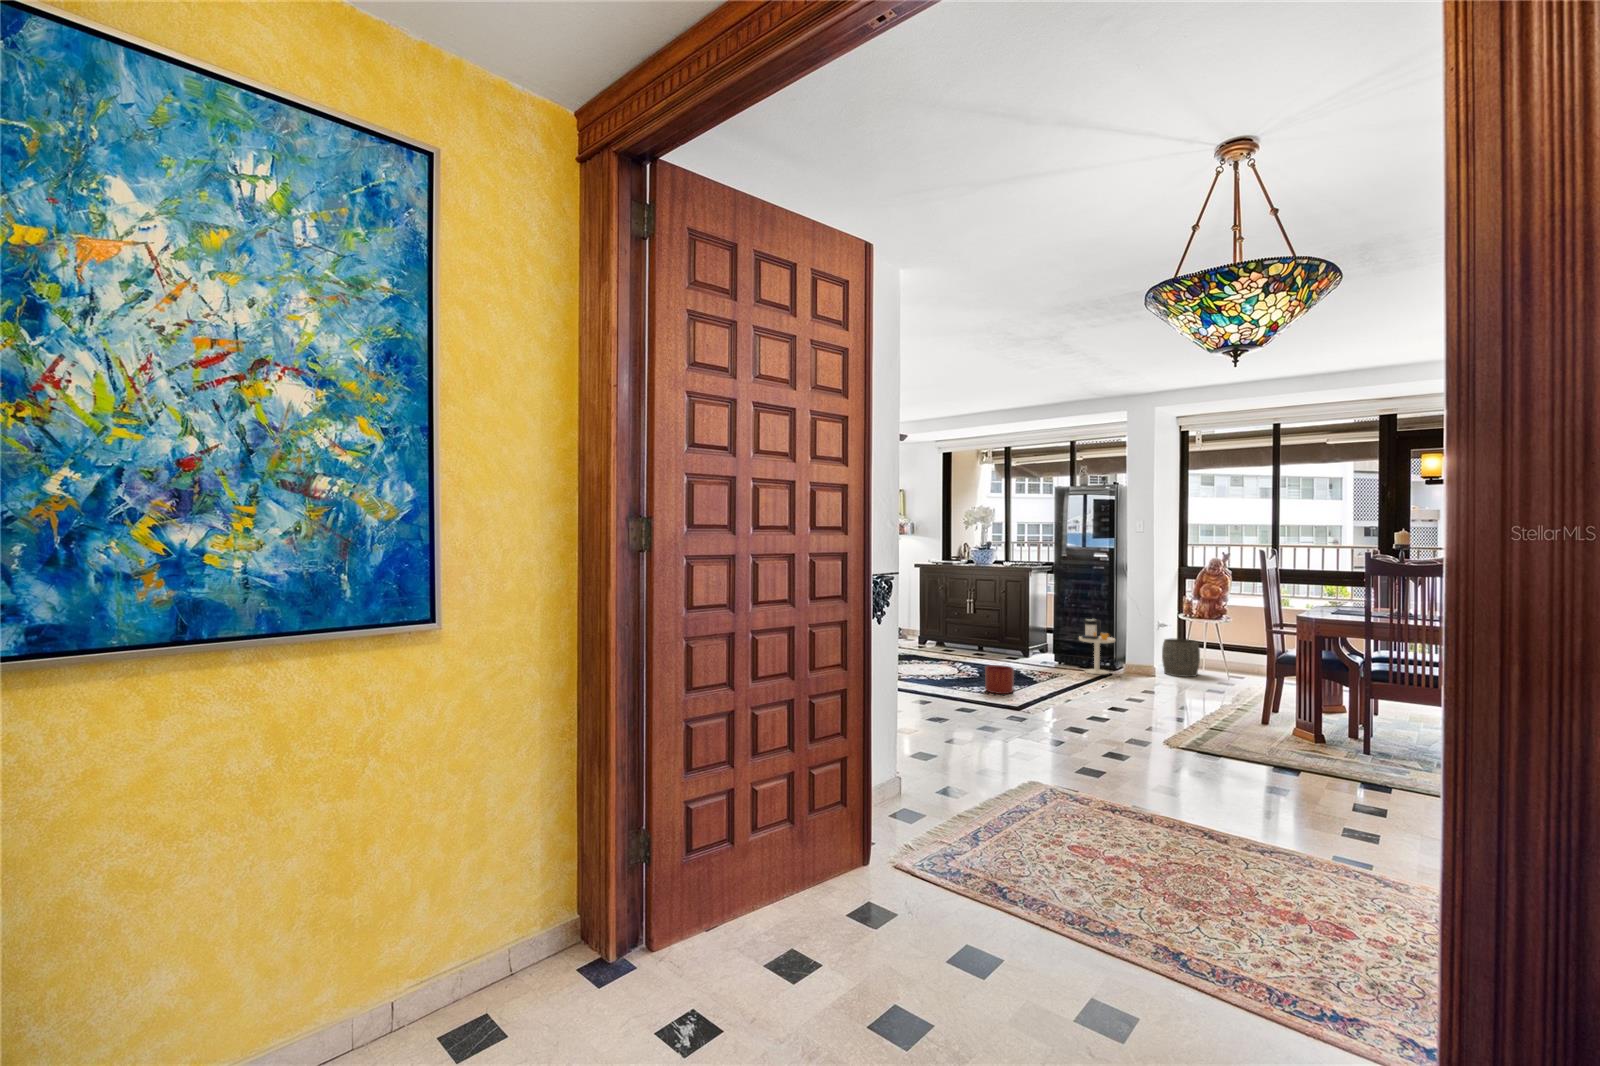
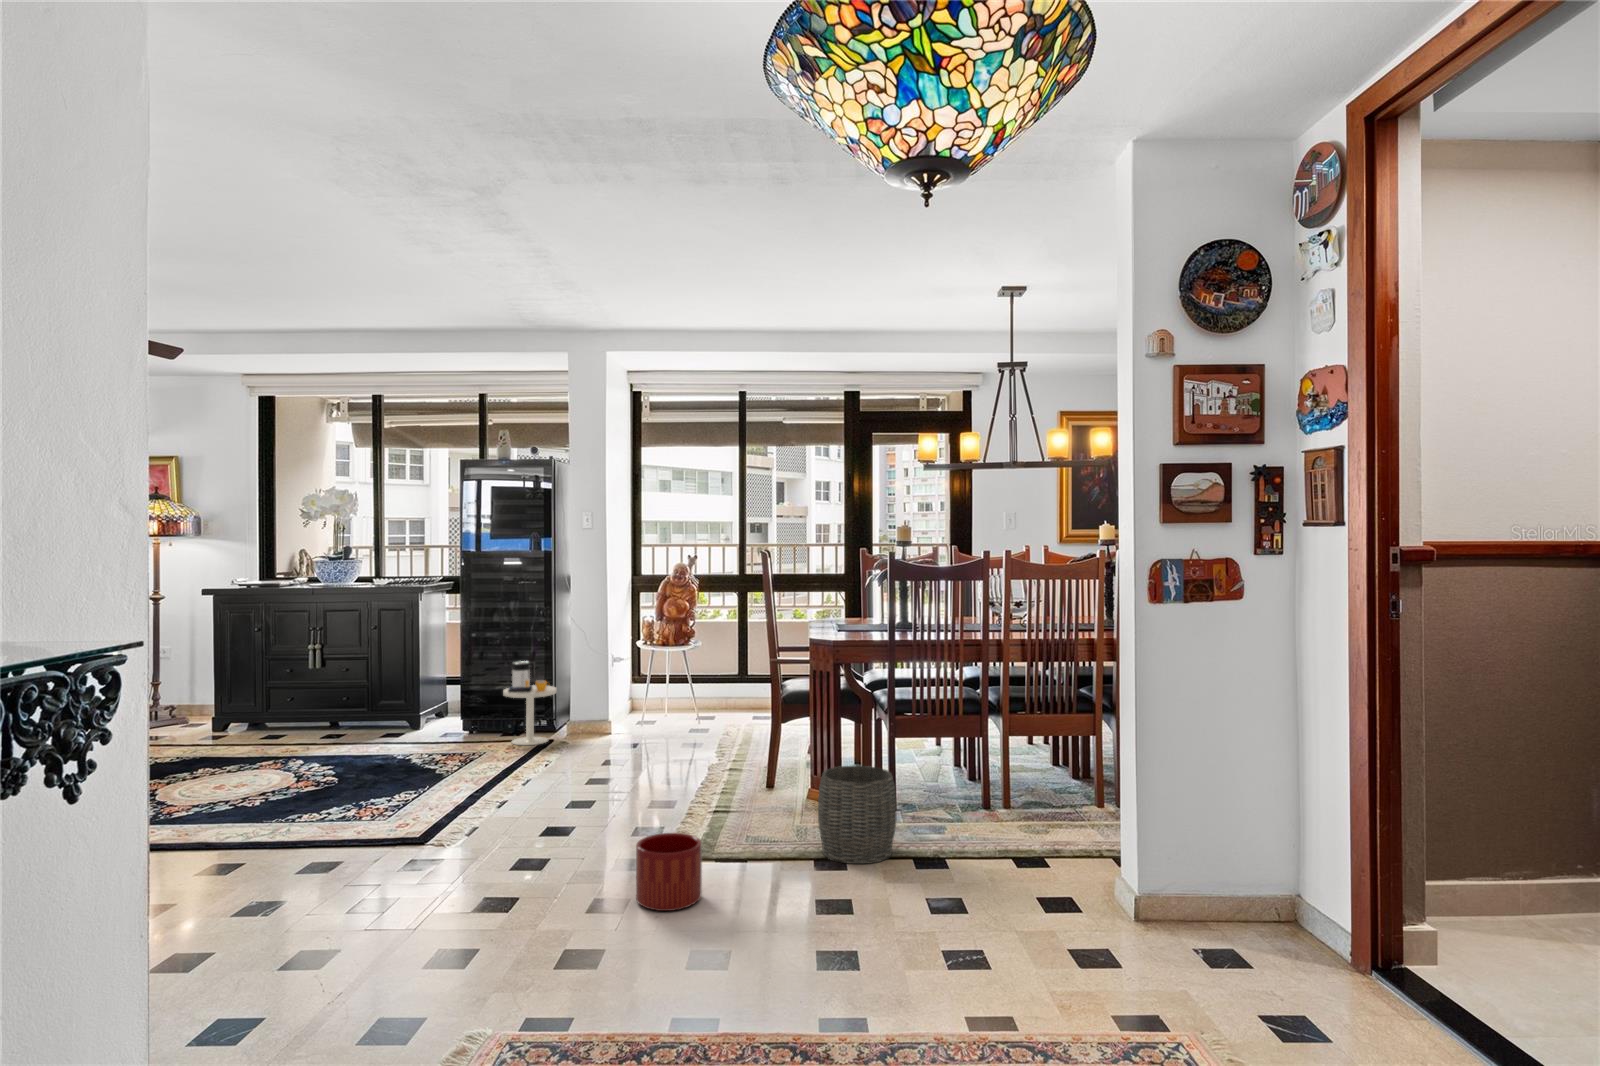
woven basket: present [1162,639,1200,677] -> present [818,766,897,864]
planter: present [985,665,1014,694] -> present [636,833,702,911]

